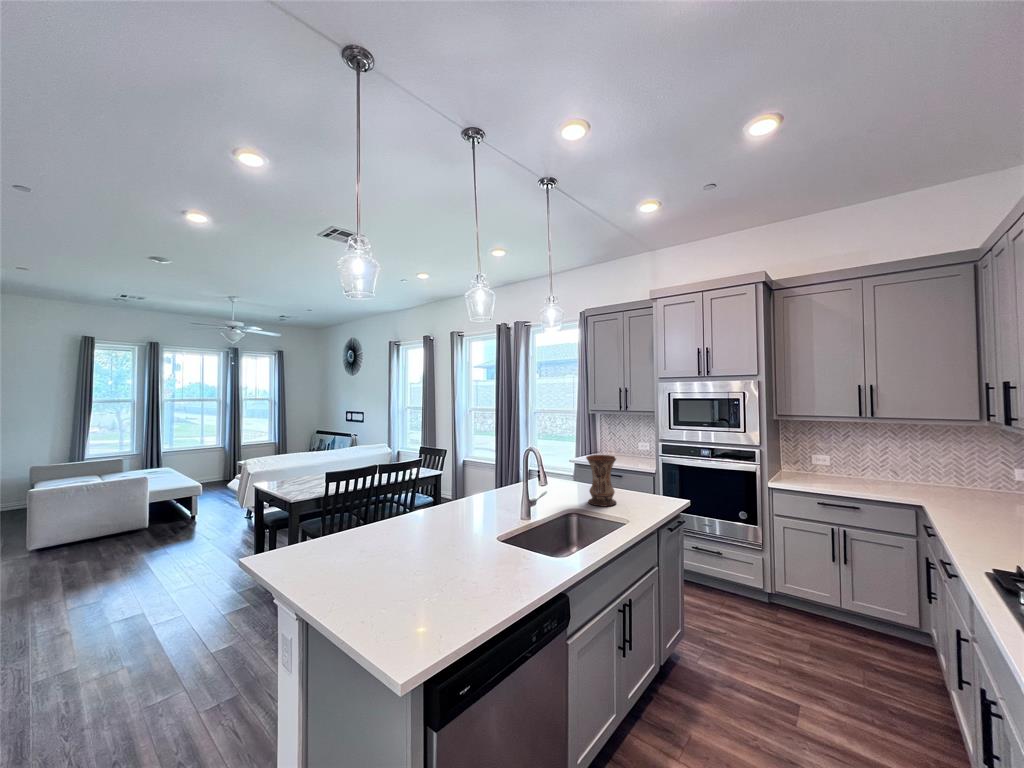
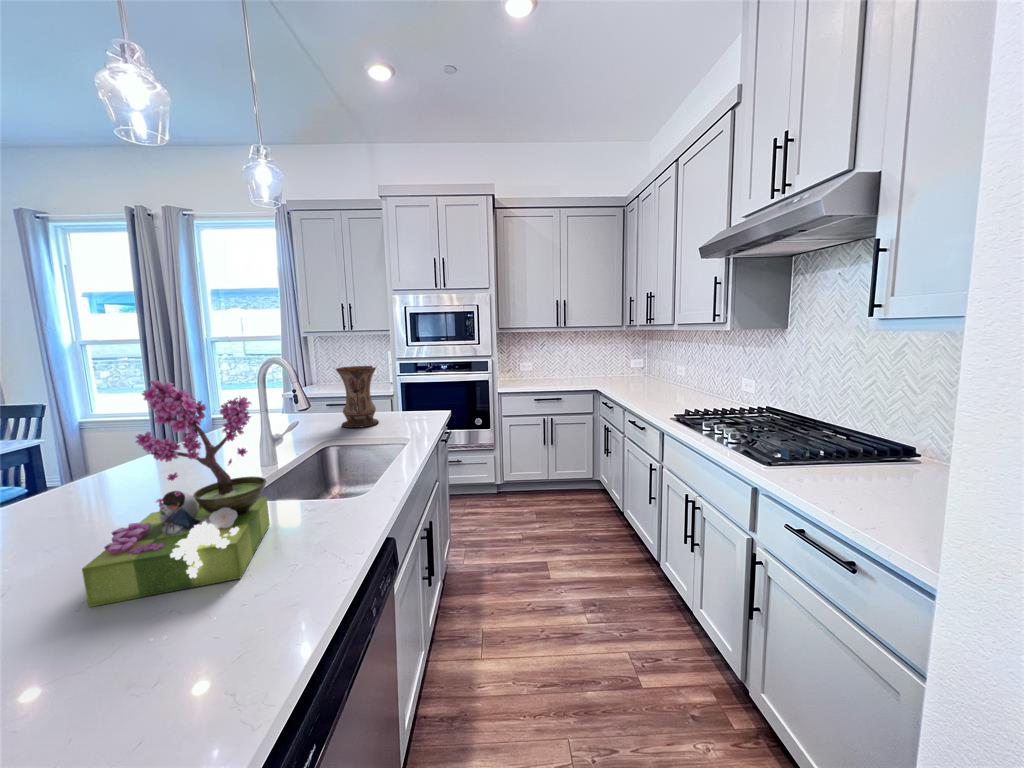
flower arrangement: none [435,475,509,589] -> present [82,381,270,607]

